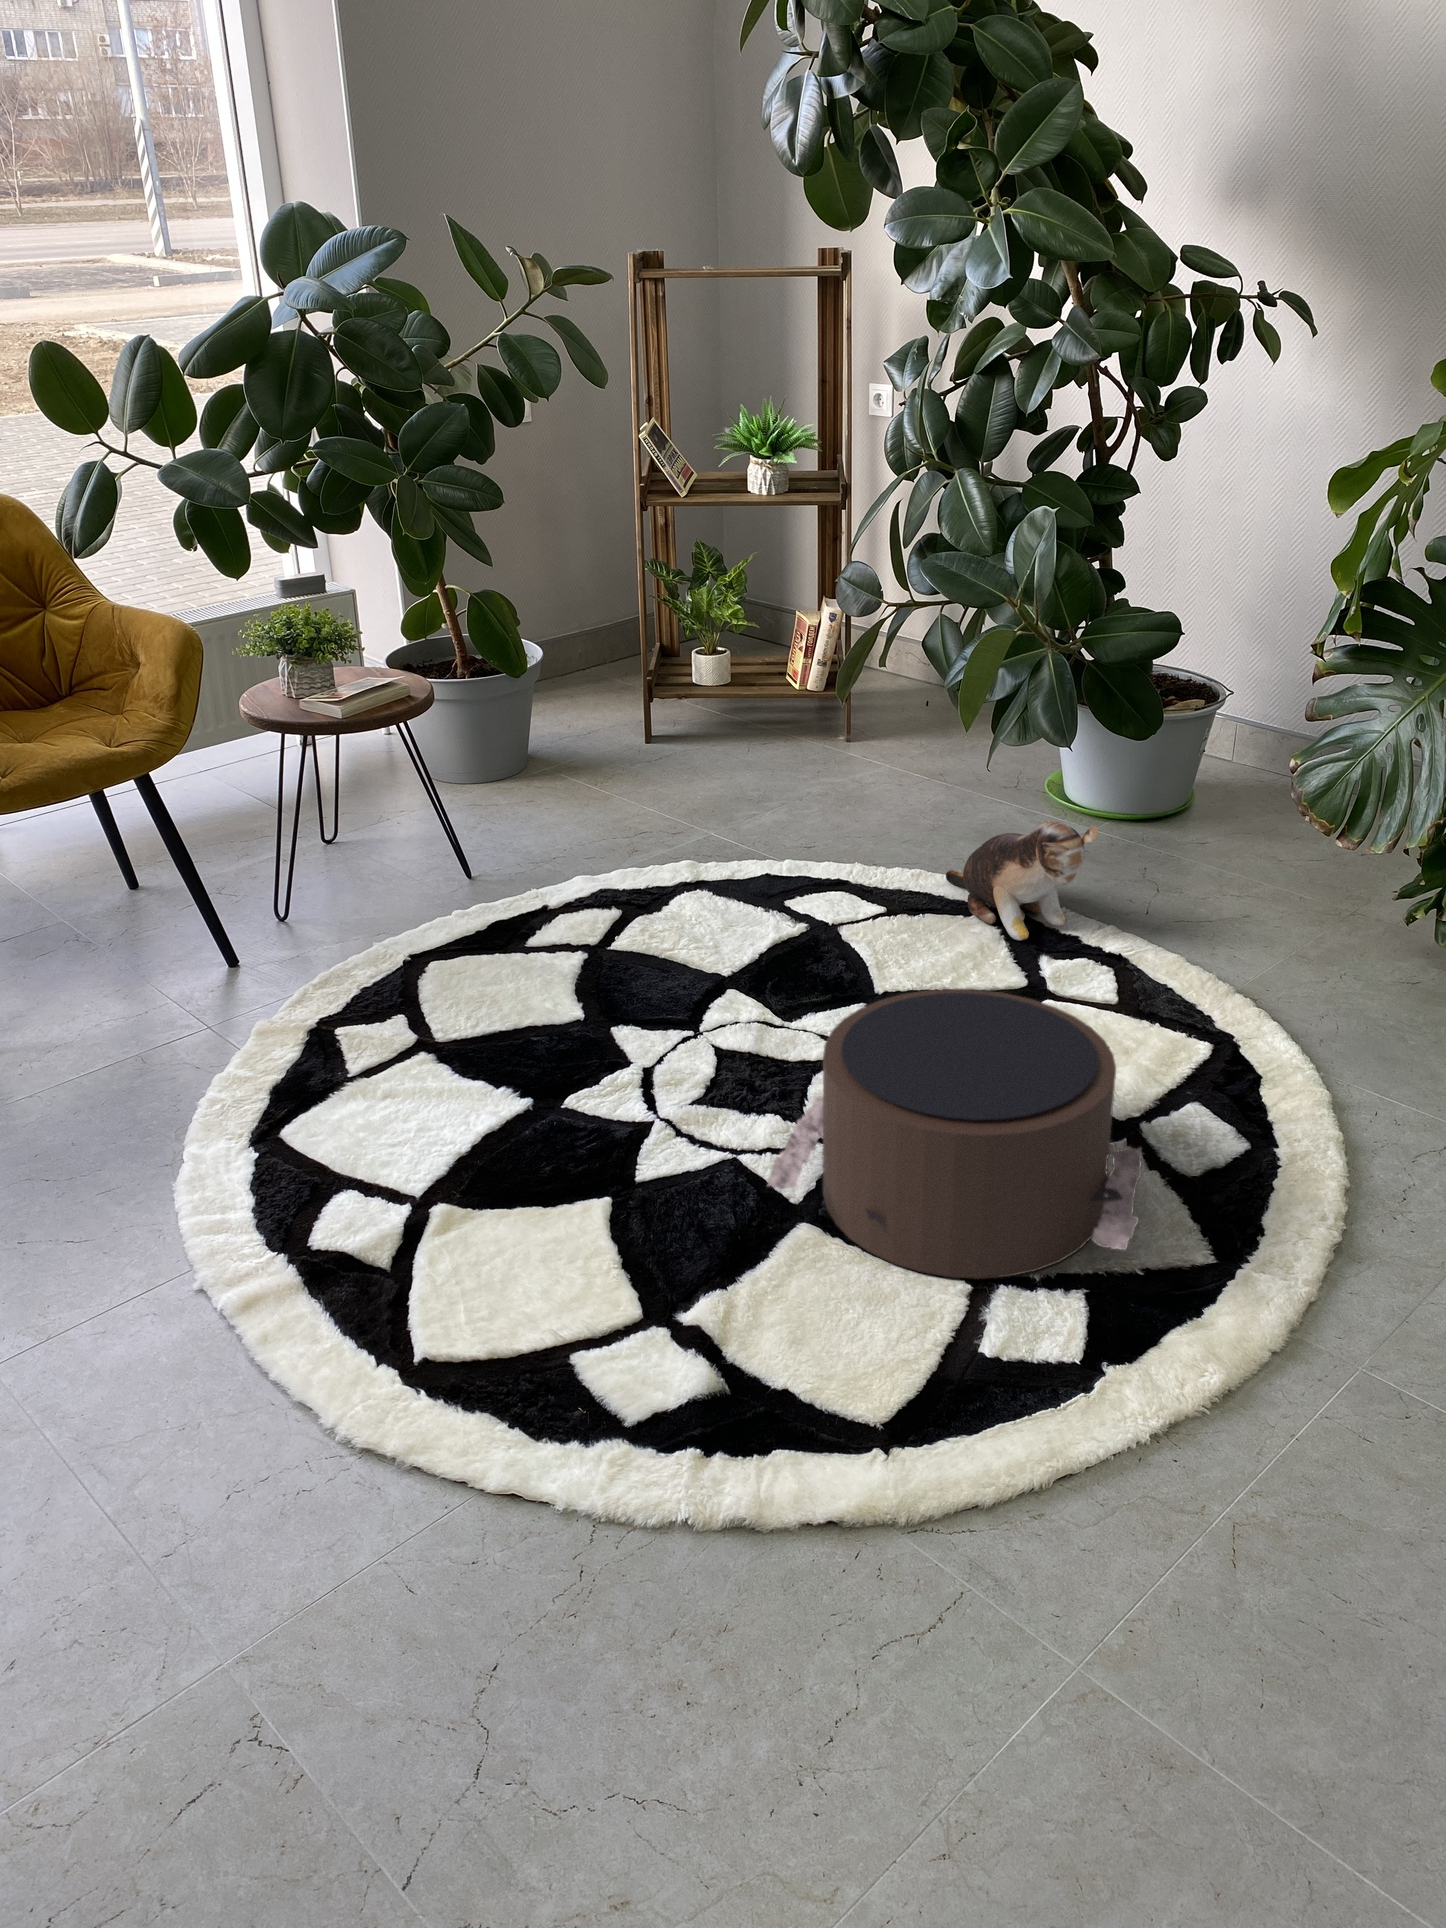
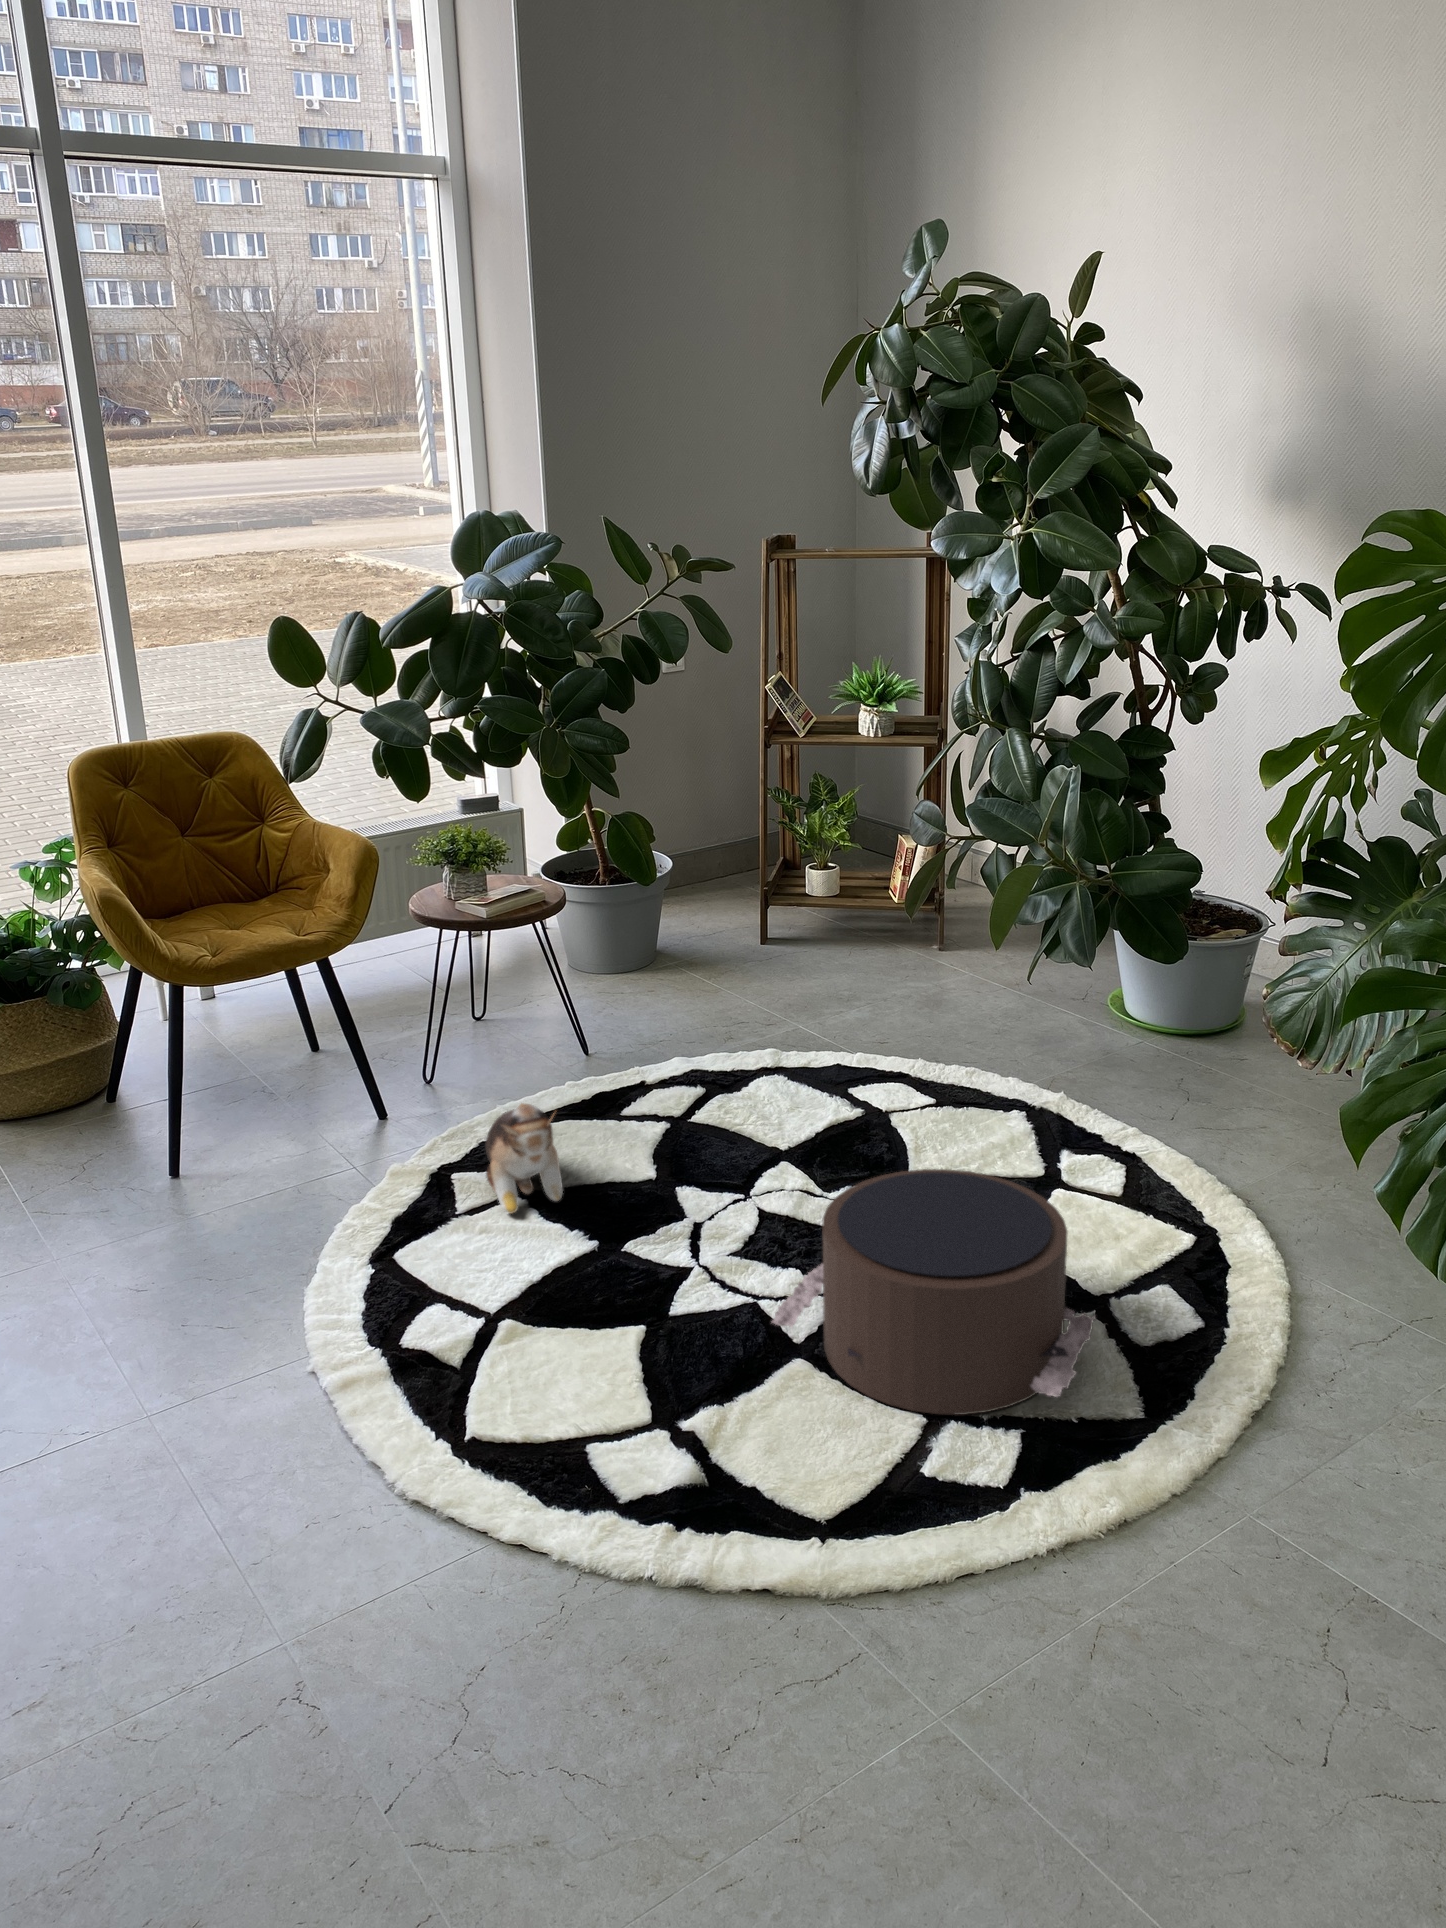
plush toy: present [946,821,1097,940] -> present [486,1103,563,1214]

